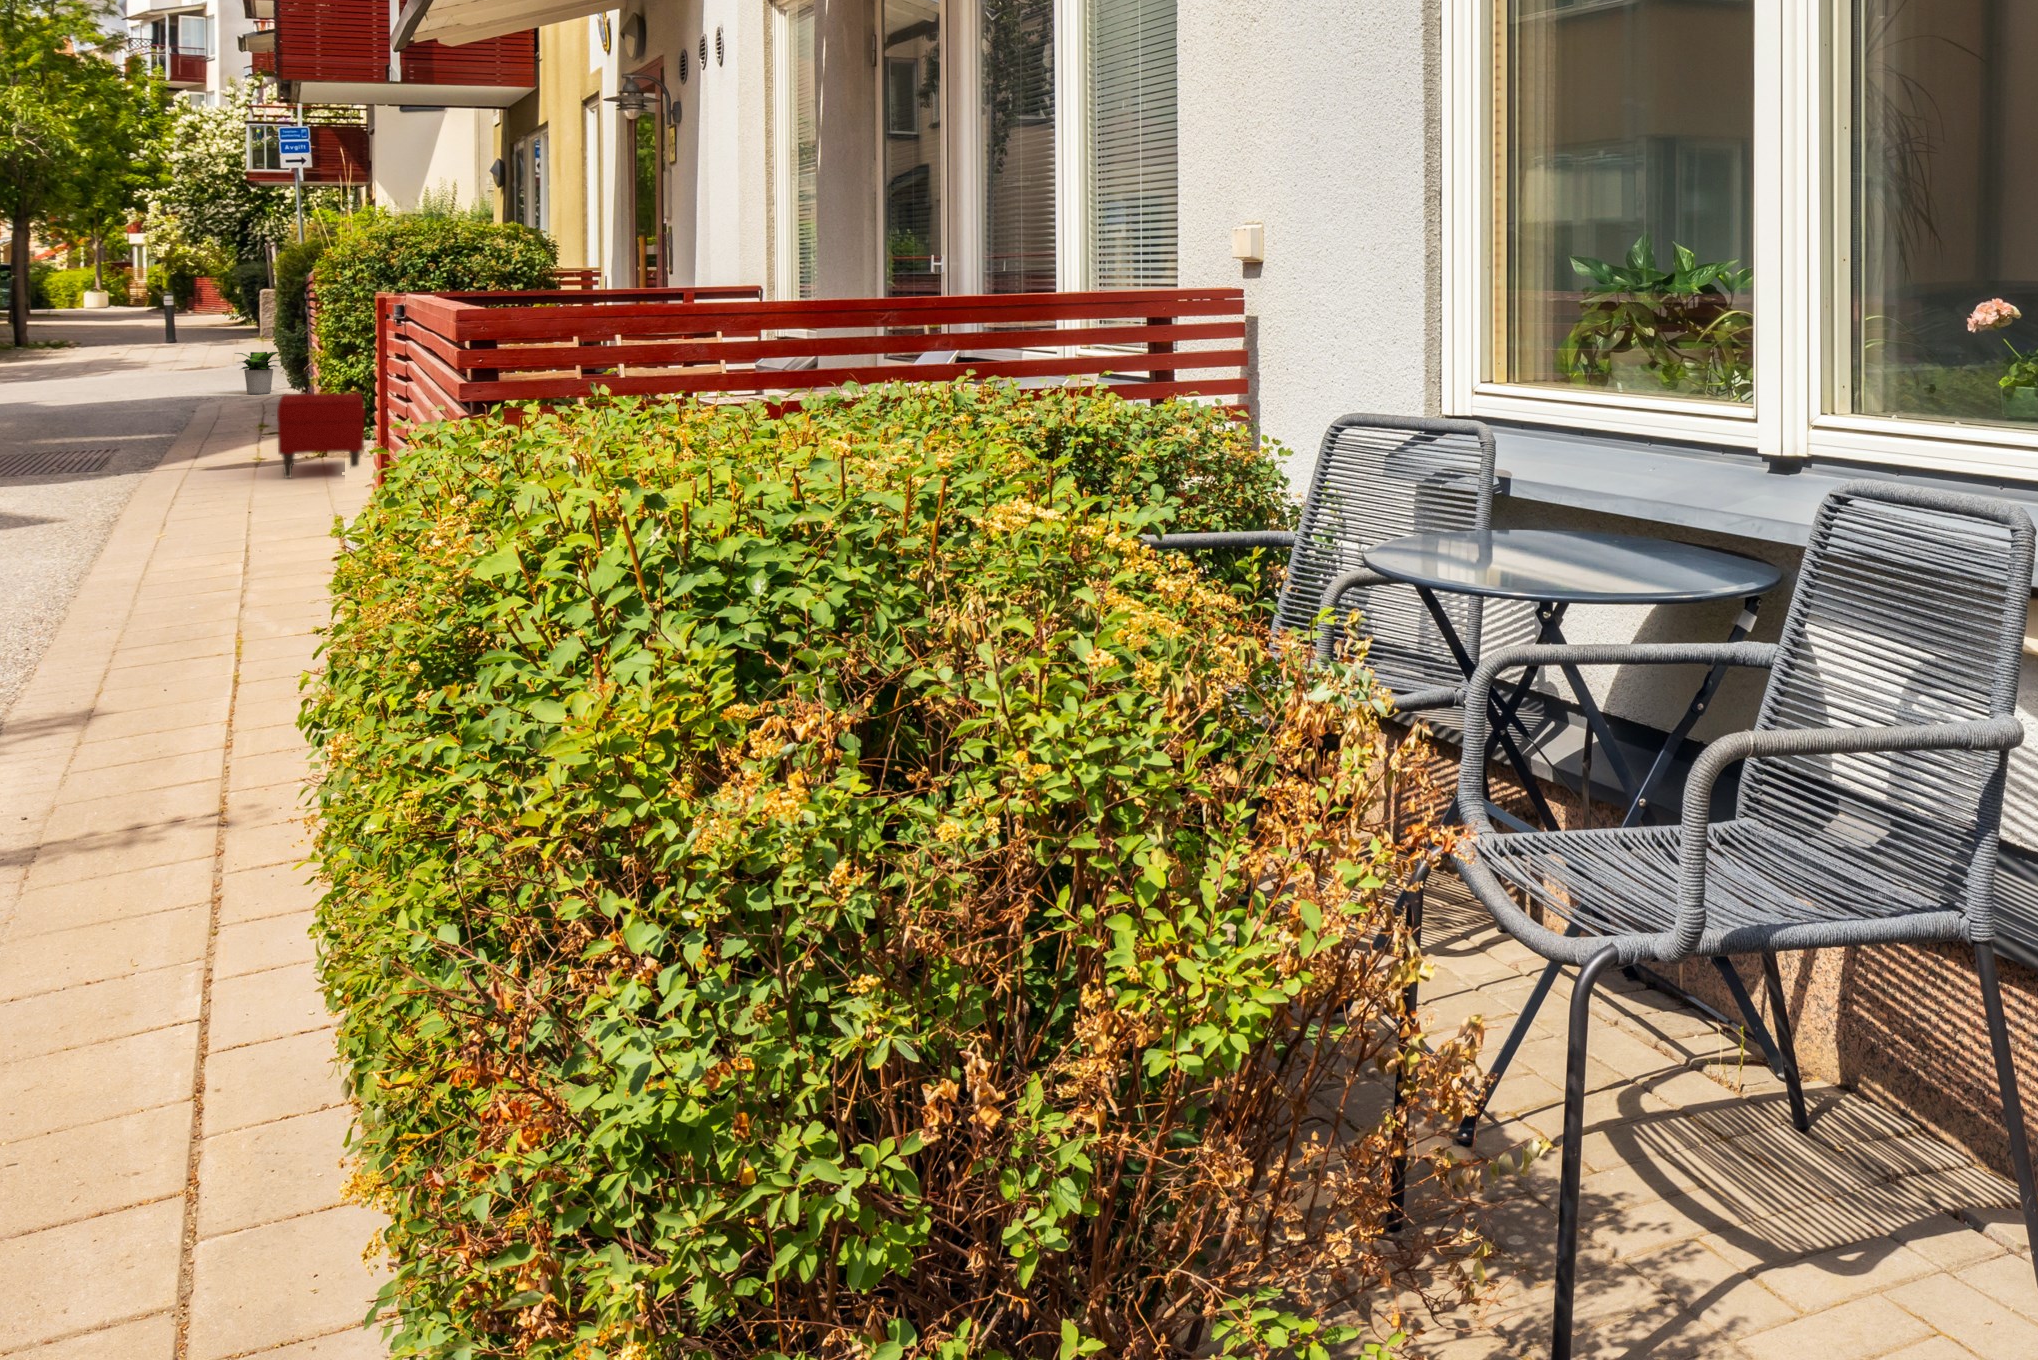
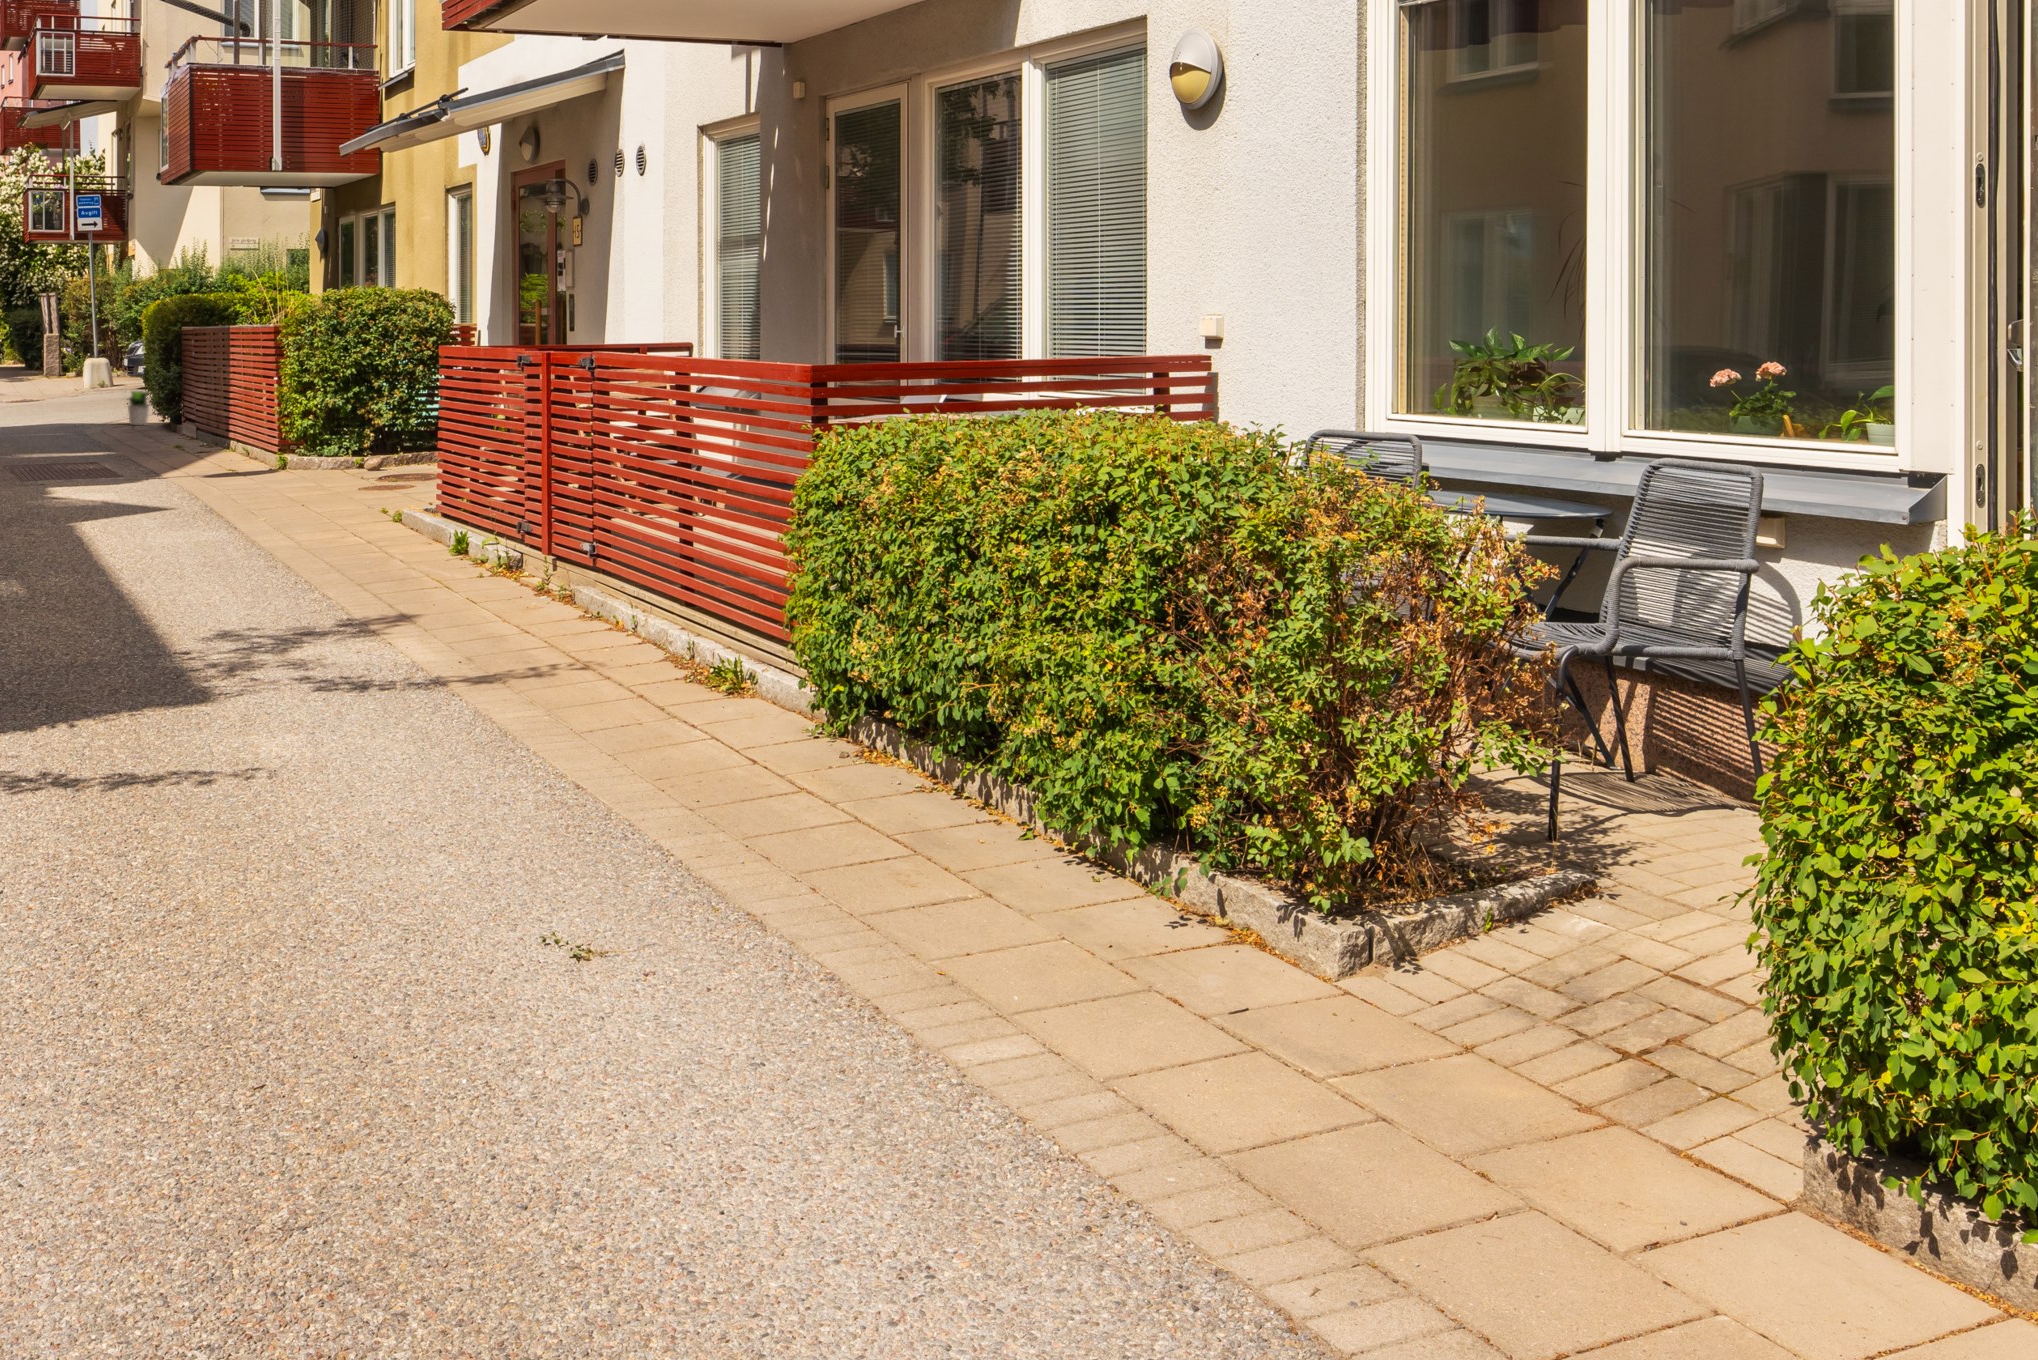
bench: present [277,392,365,478] -> none [264,422,341,485]

